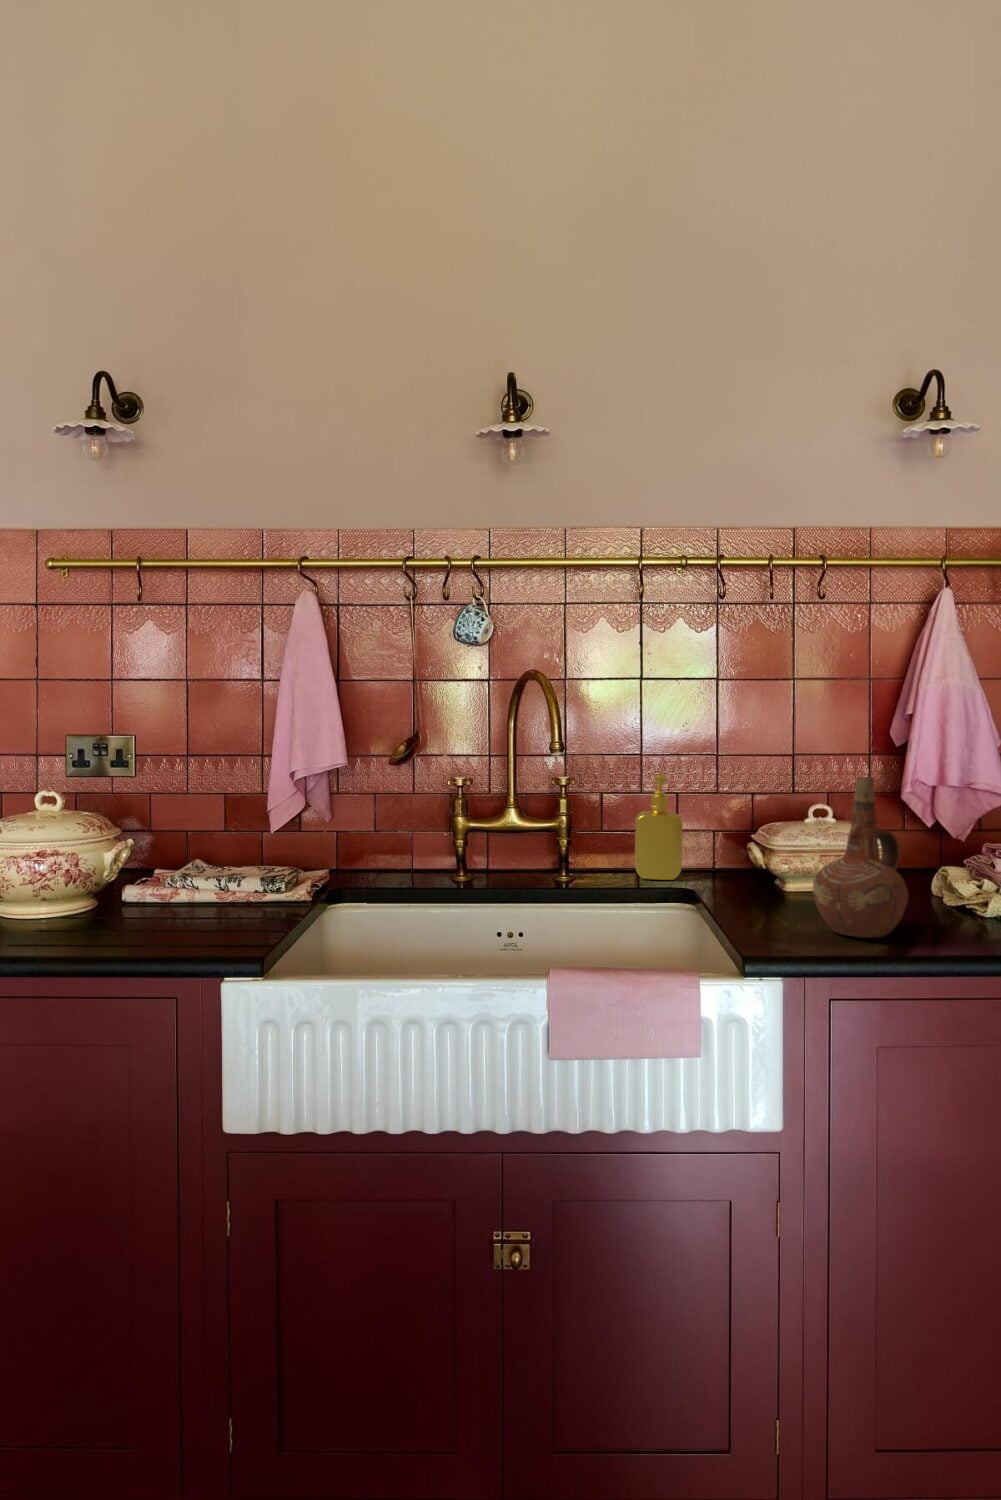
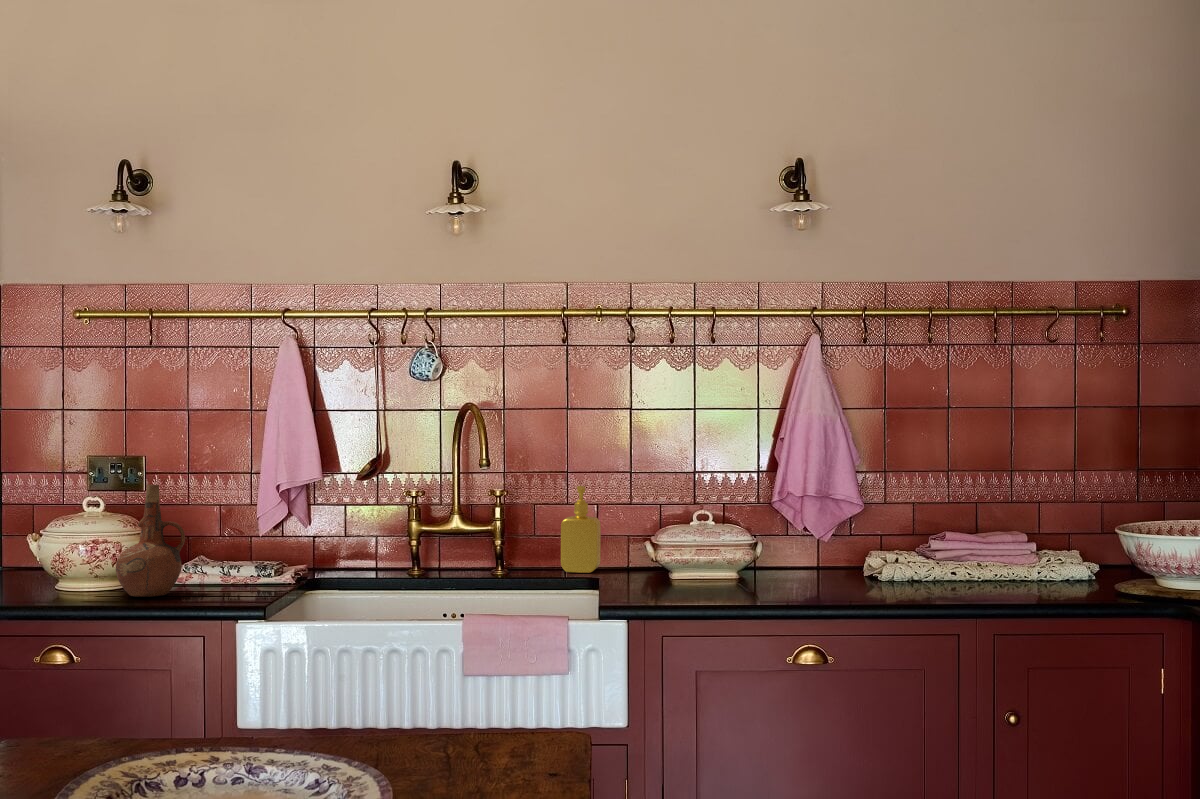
ceramic pitcher: present [813,777,908,938] -> present [116,485,185,597]

